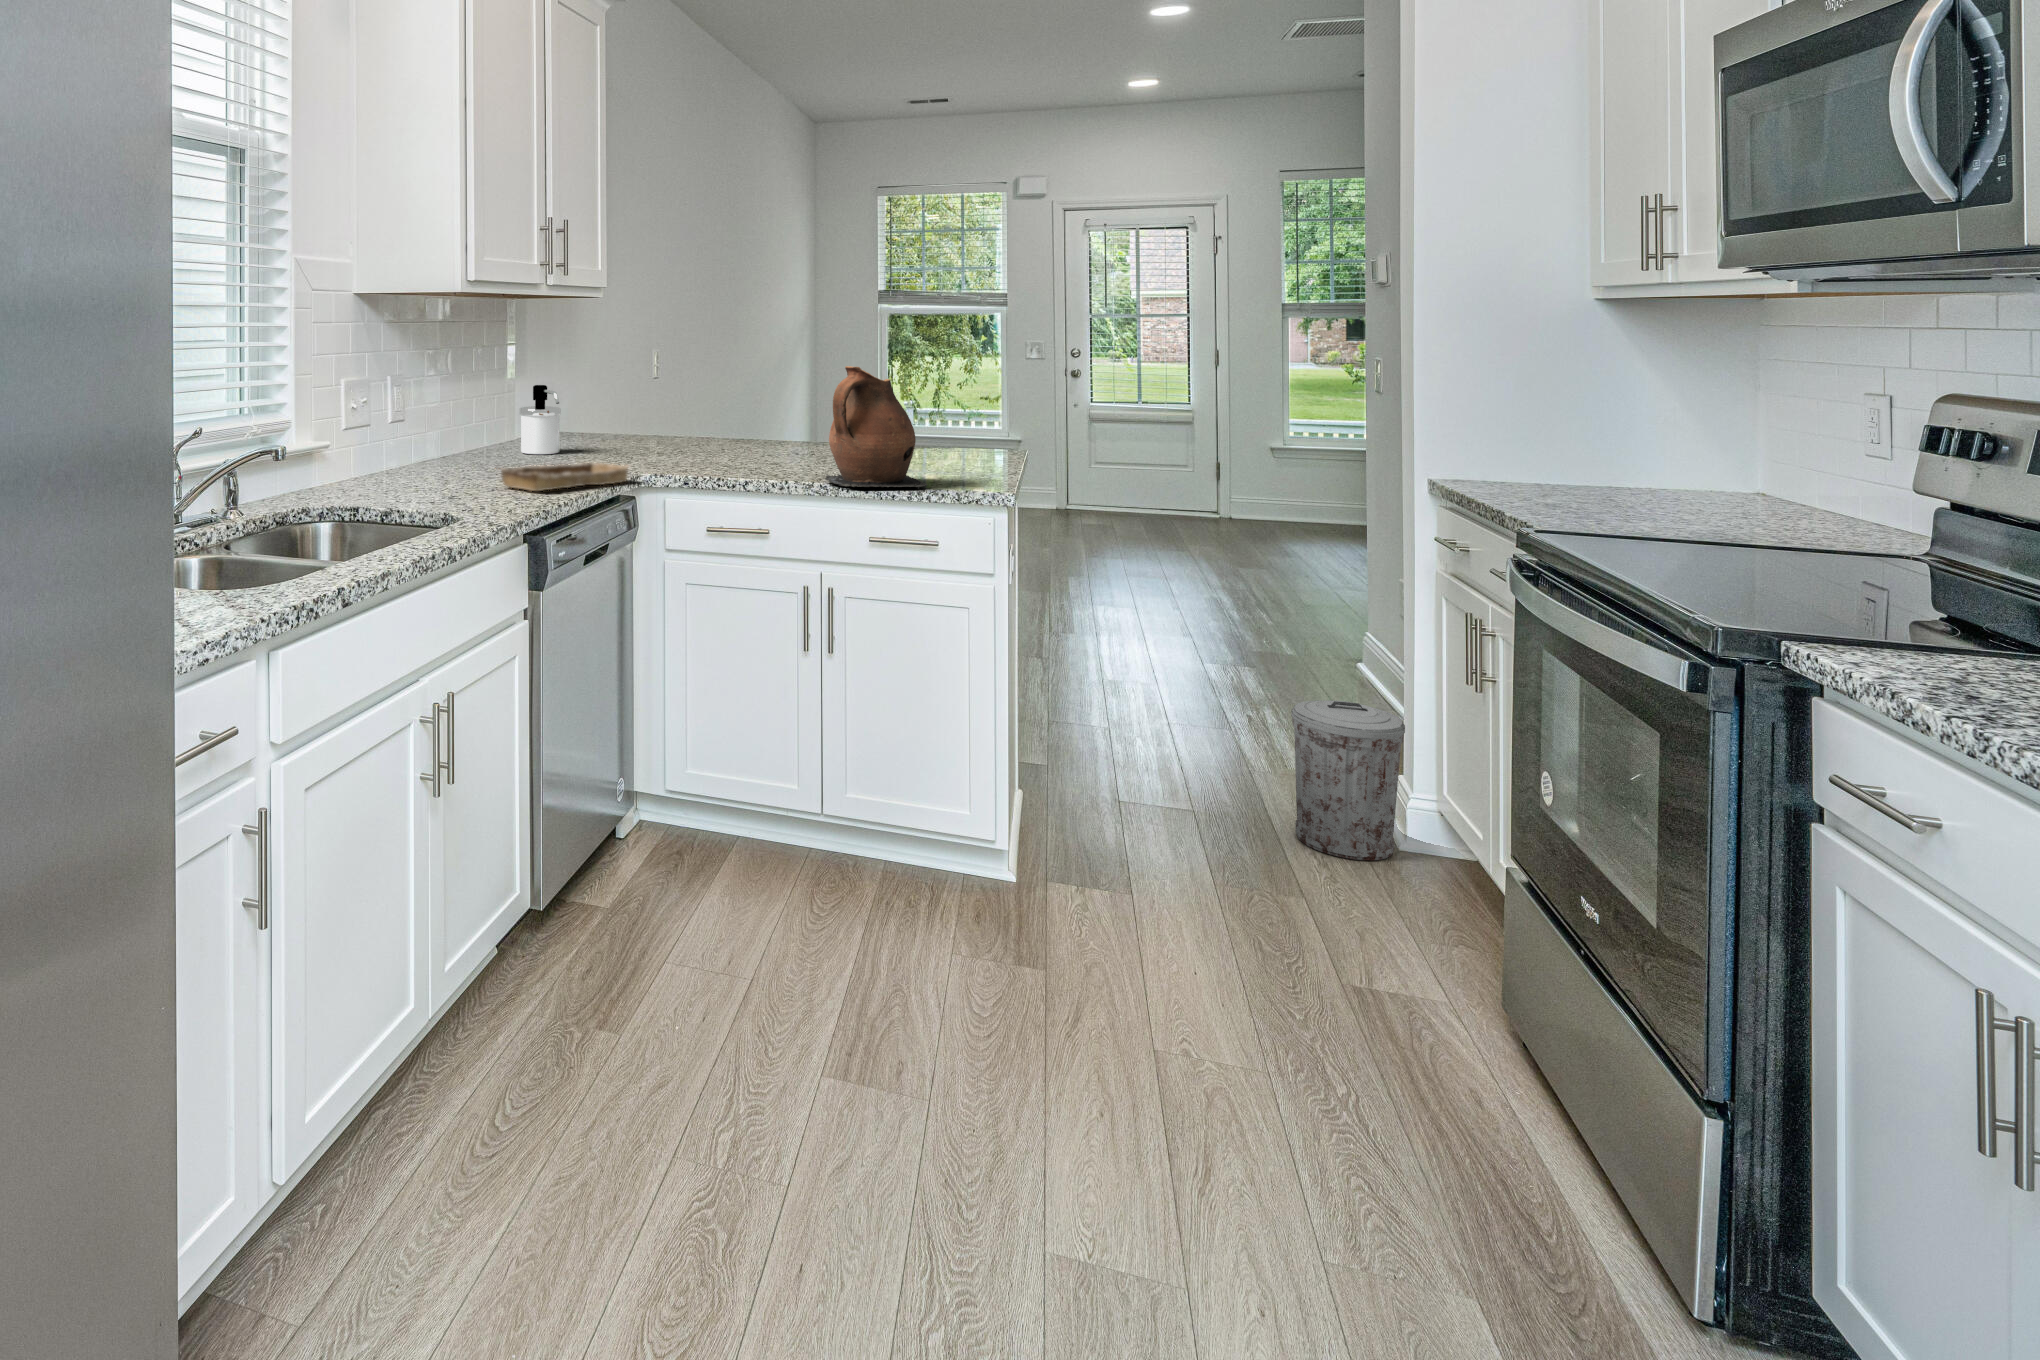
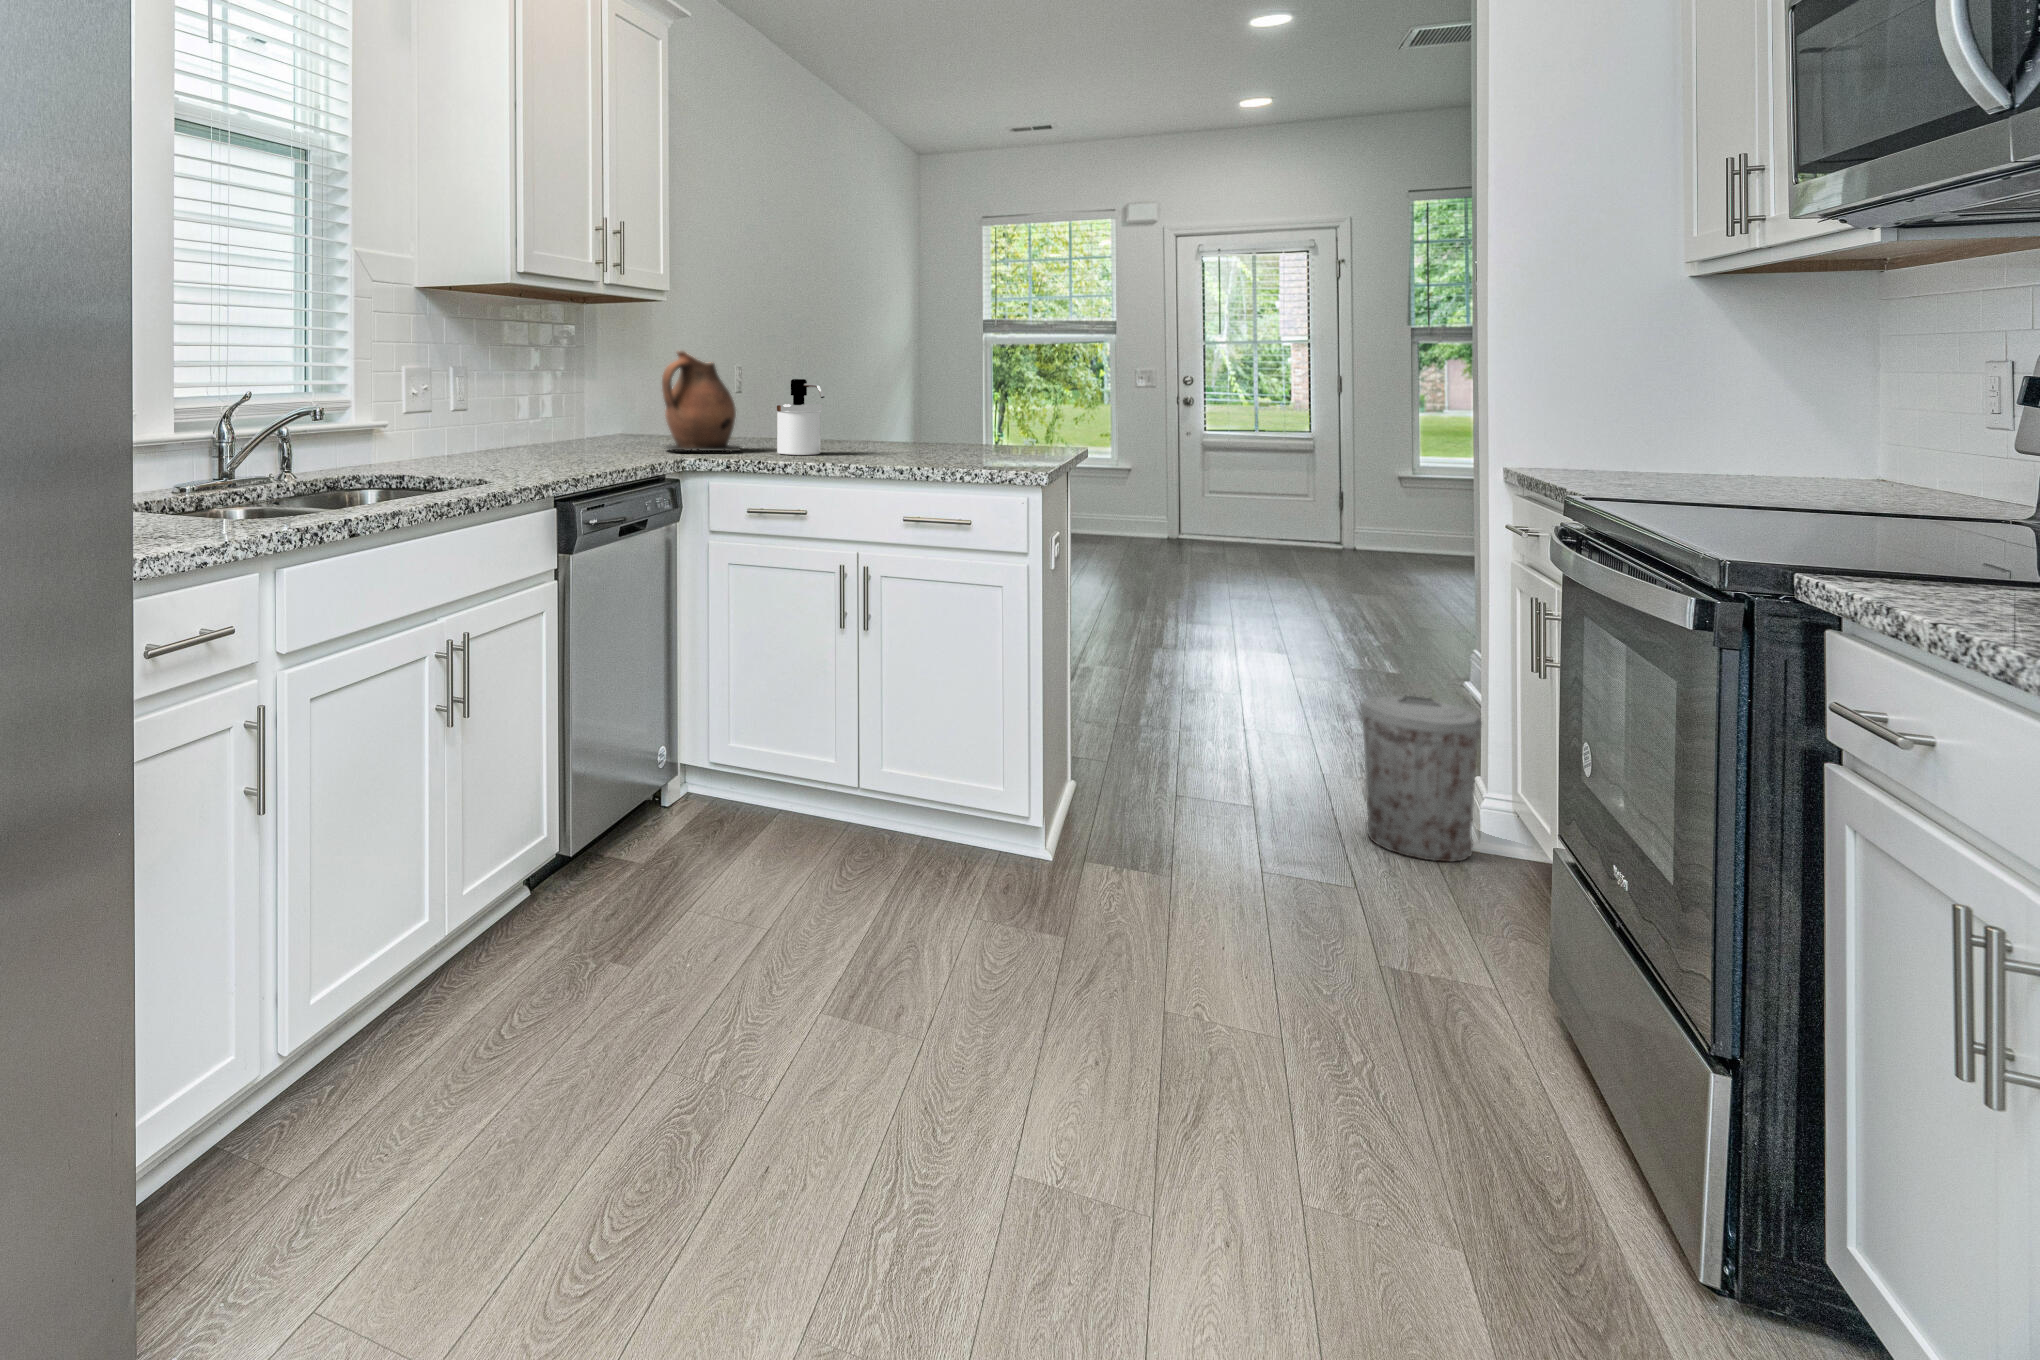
ceramic pitcher: present [825,366,927,489] -> present [662,351,740,452]
soap dispenser: present [520,385,561,454] -> present [776,379,825,455]
tray: present [501,462,628,491] -> none [542,443,677,465]

